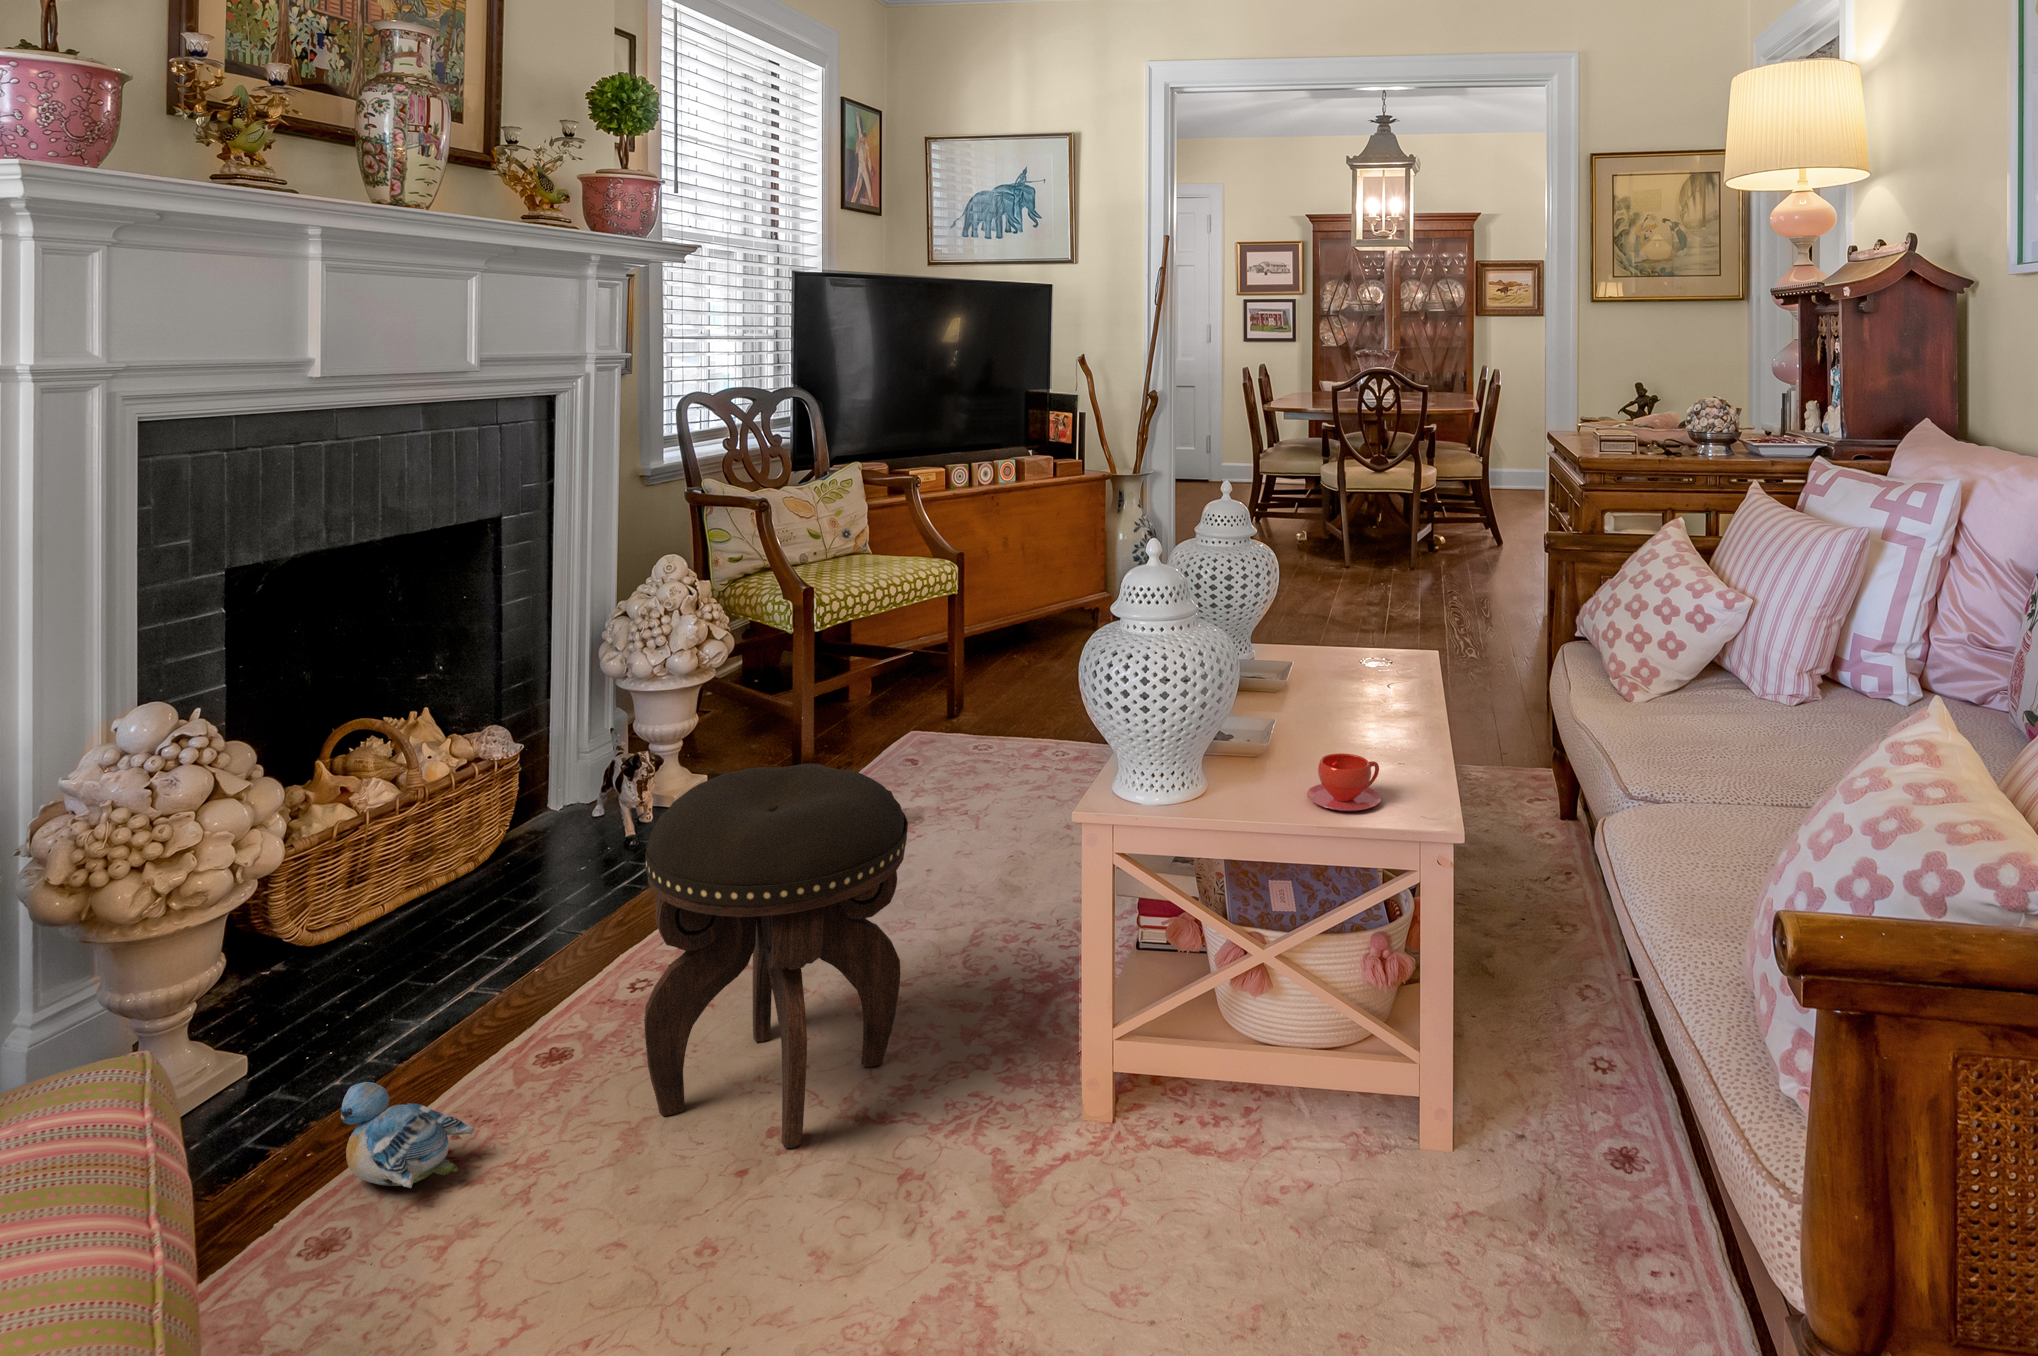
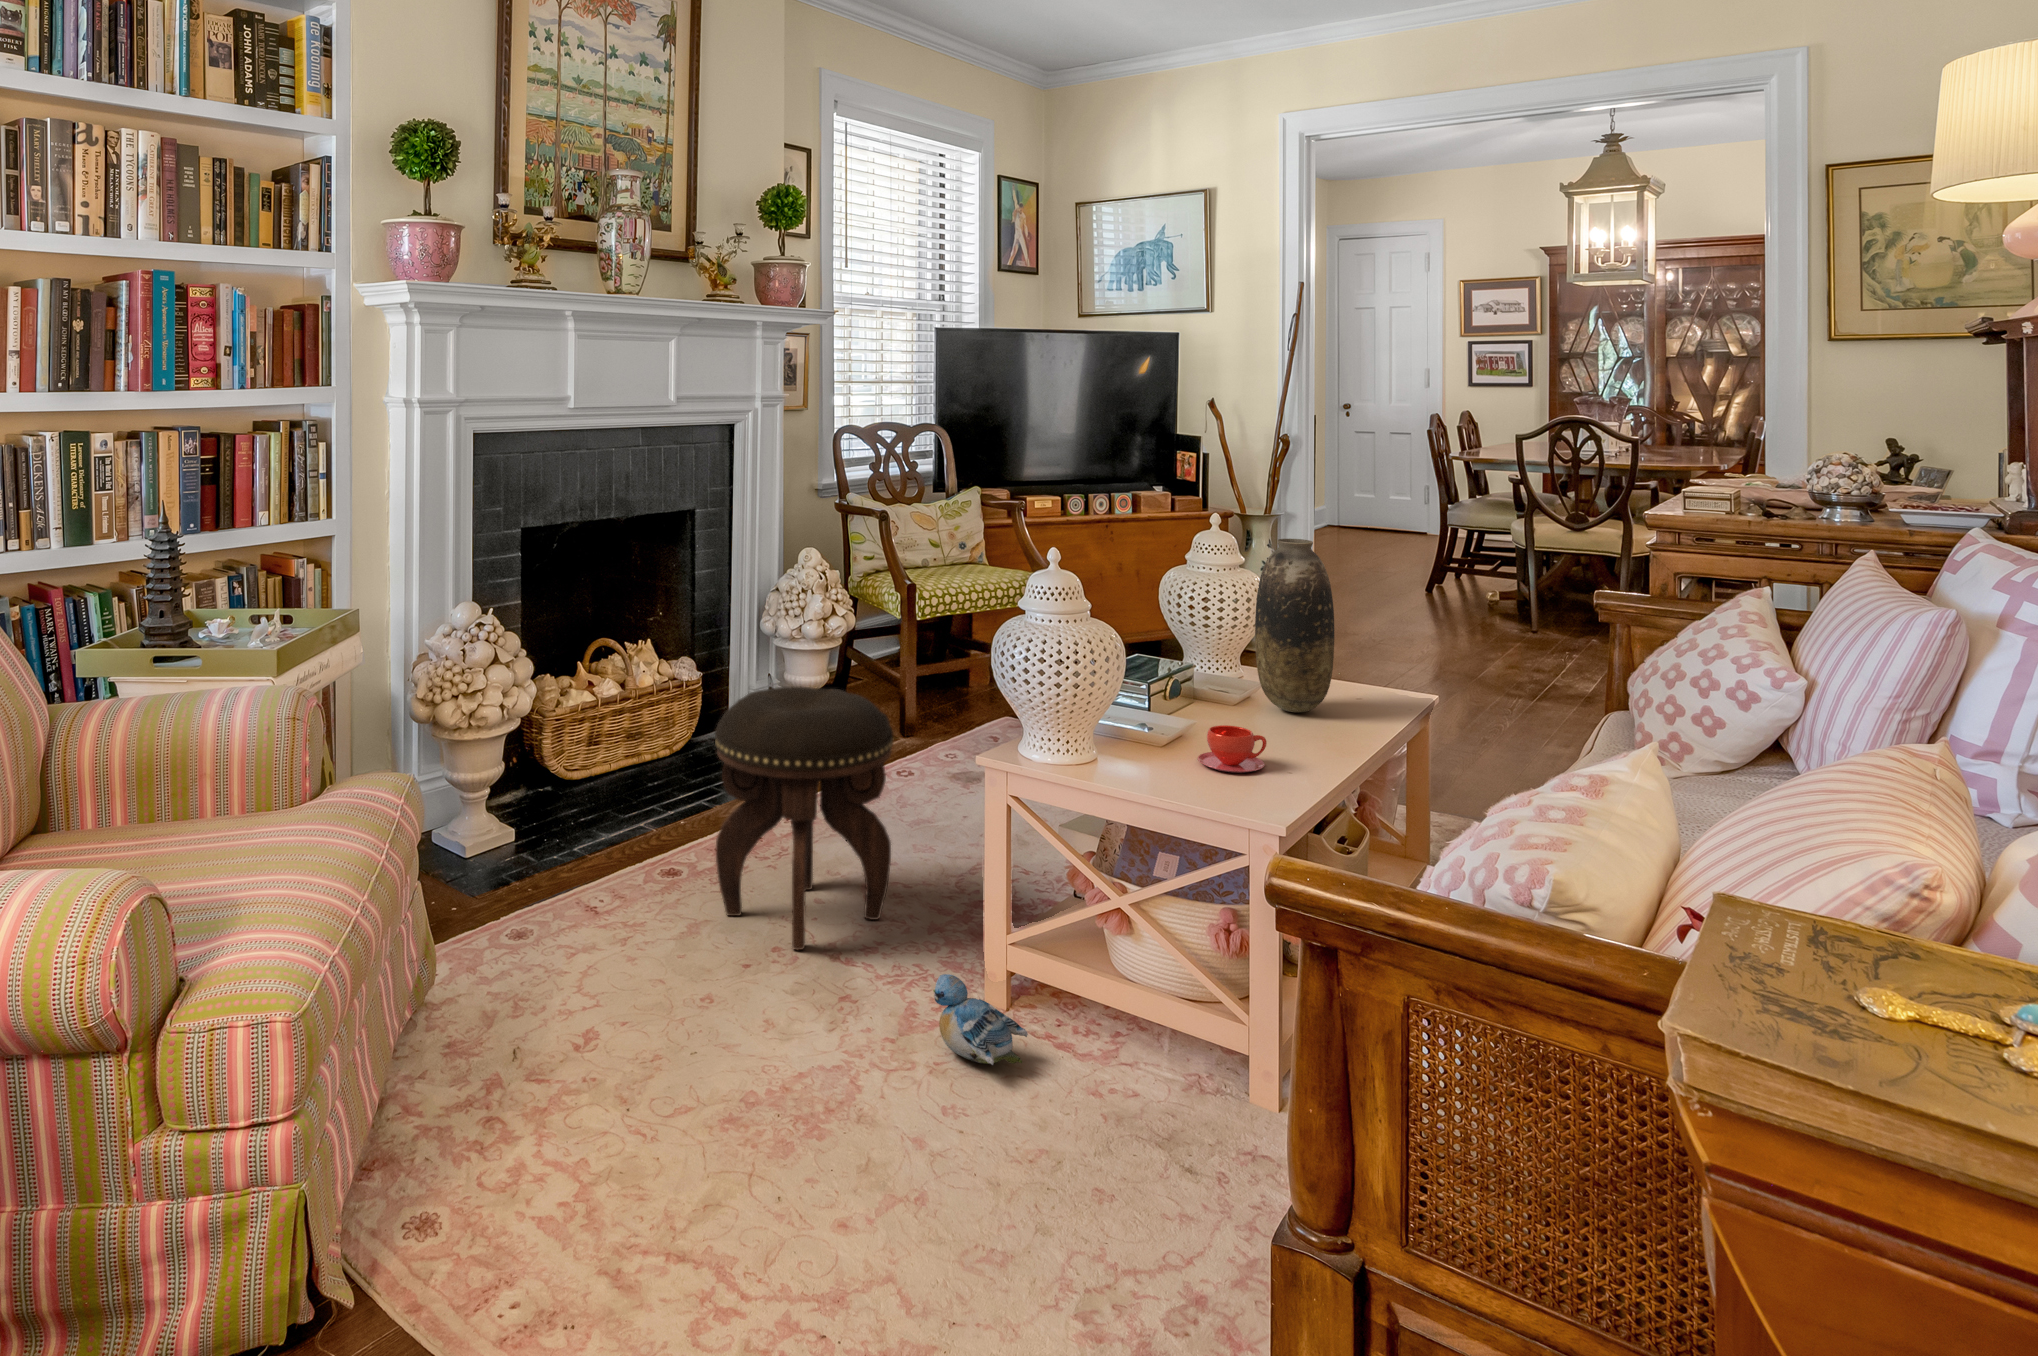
vase: none [1303,525,1385,716] -> present [1255,539,1334,712]
plush toy: present [341,1082,473,1188] -> present [933,974,1028,1065]

